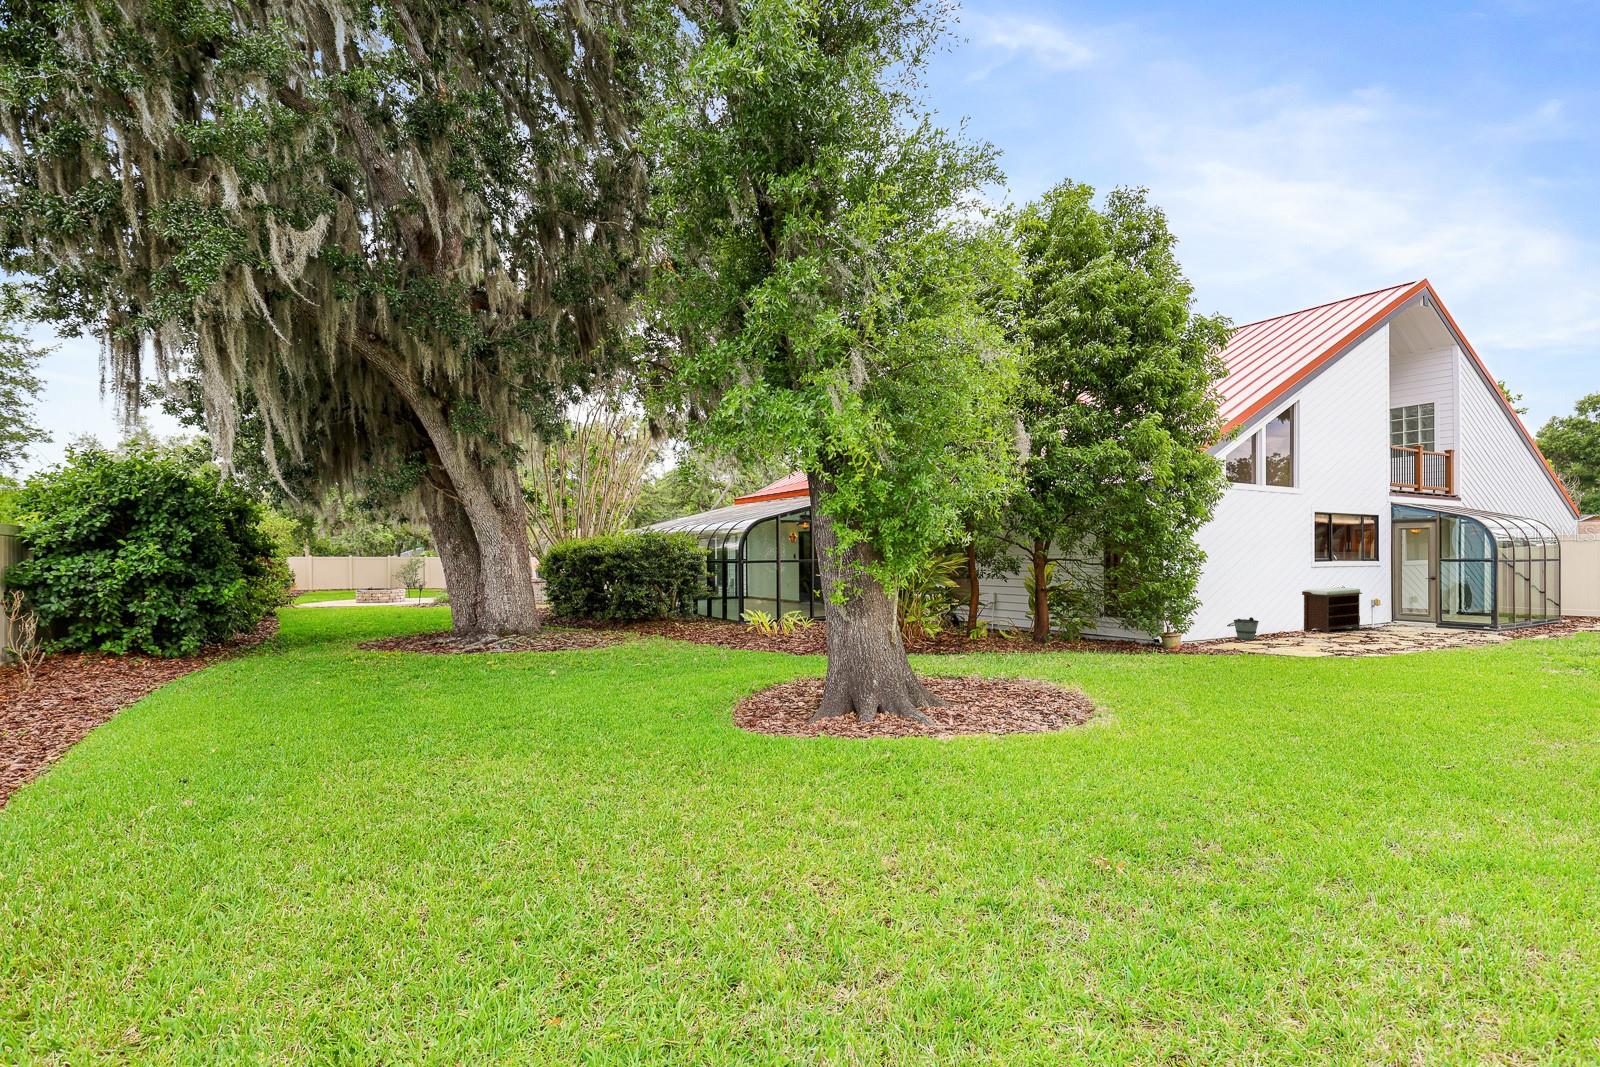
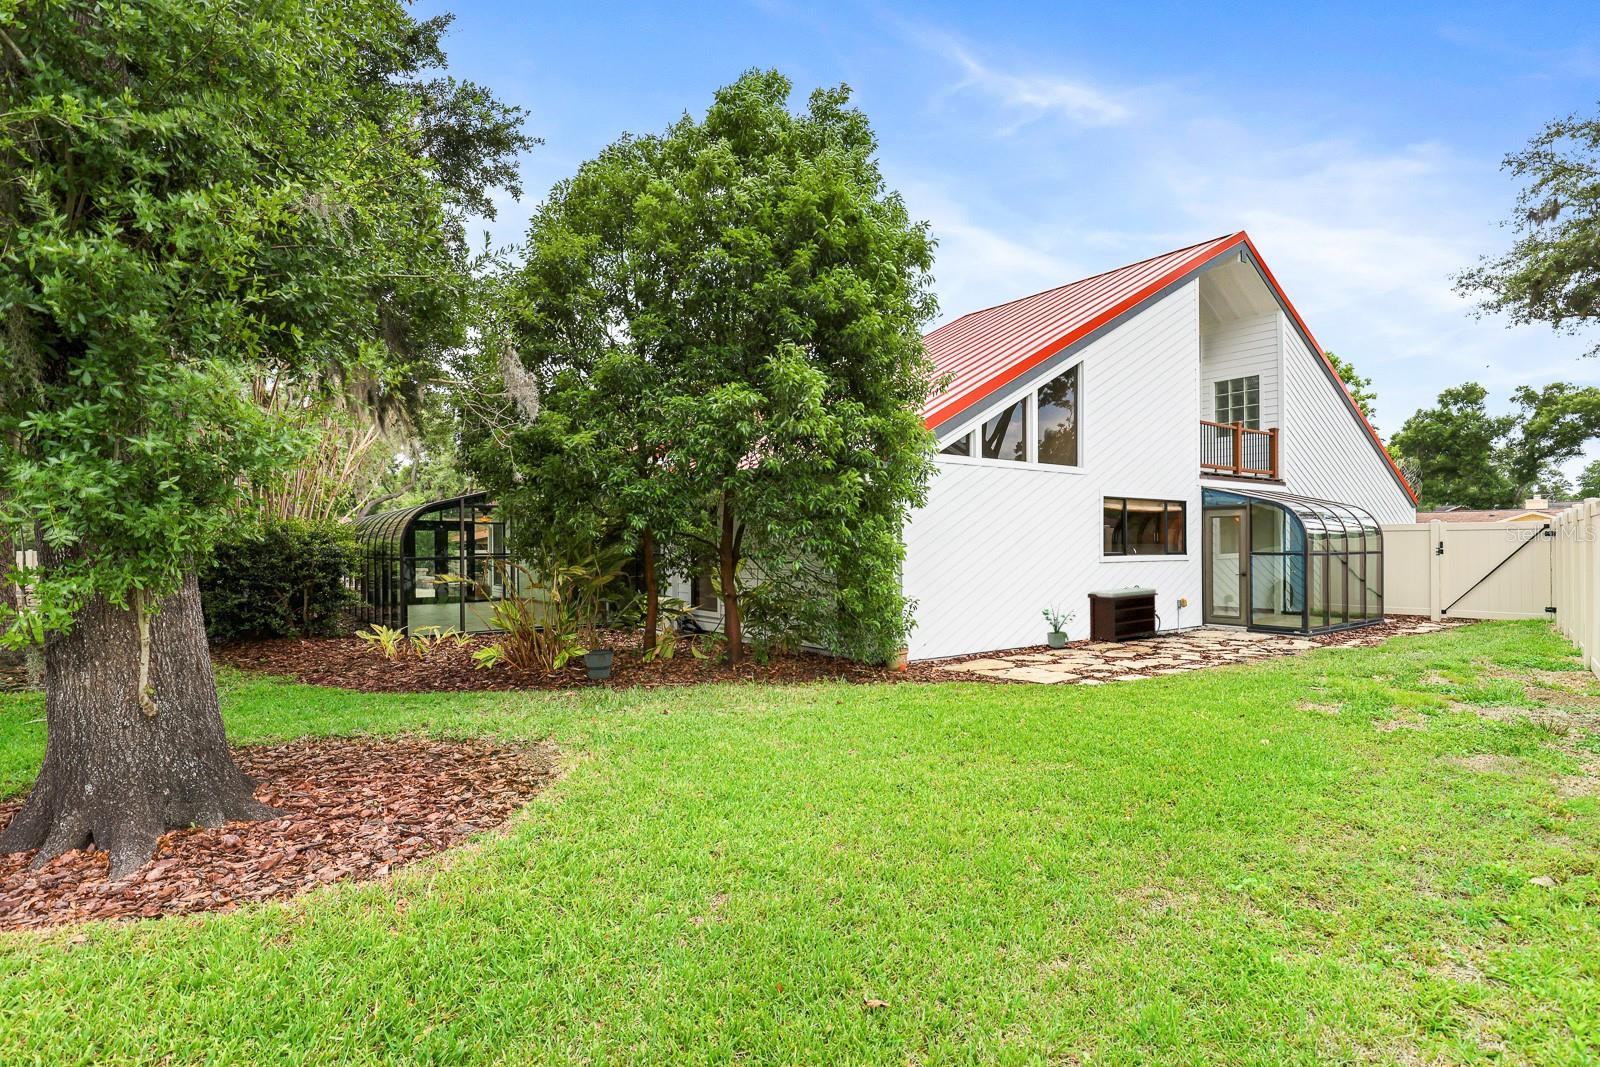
potted plant: none [1268,595,1298,635] -> present [1042,609,1075,648]
bucket: present [1227,617,1259,640] -> present [578,646,614,679]

